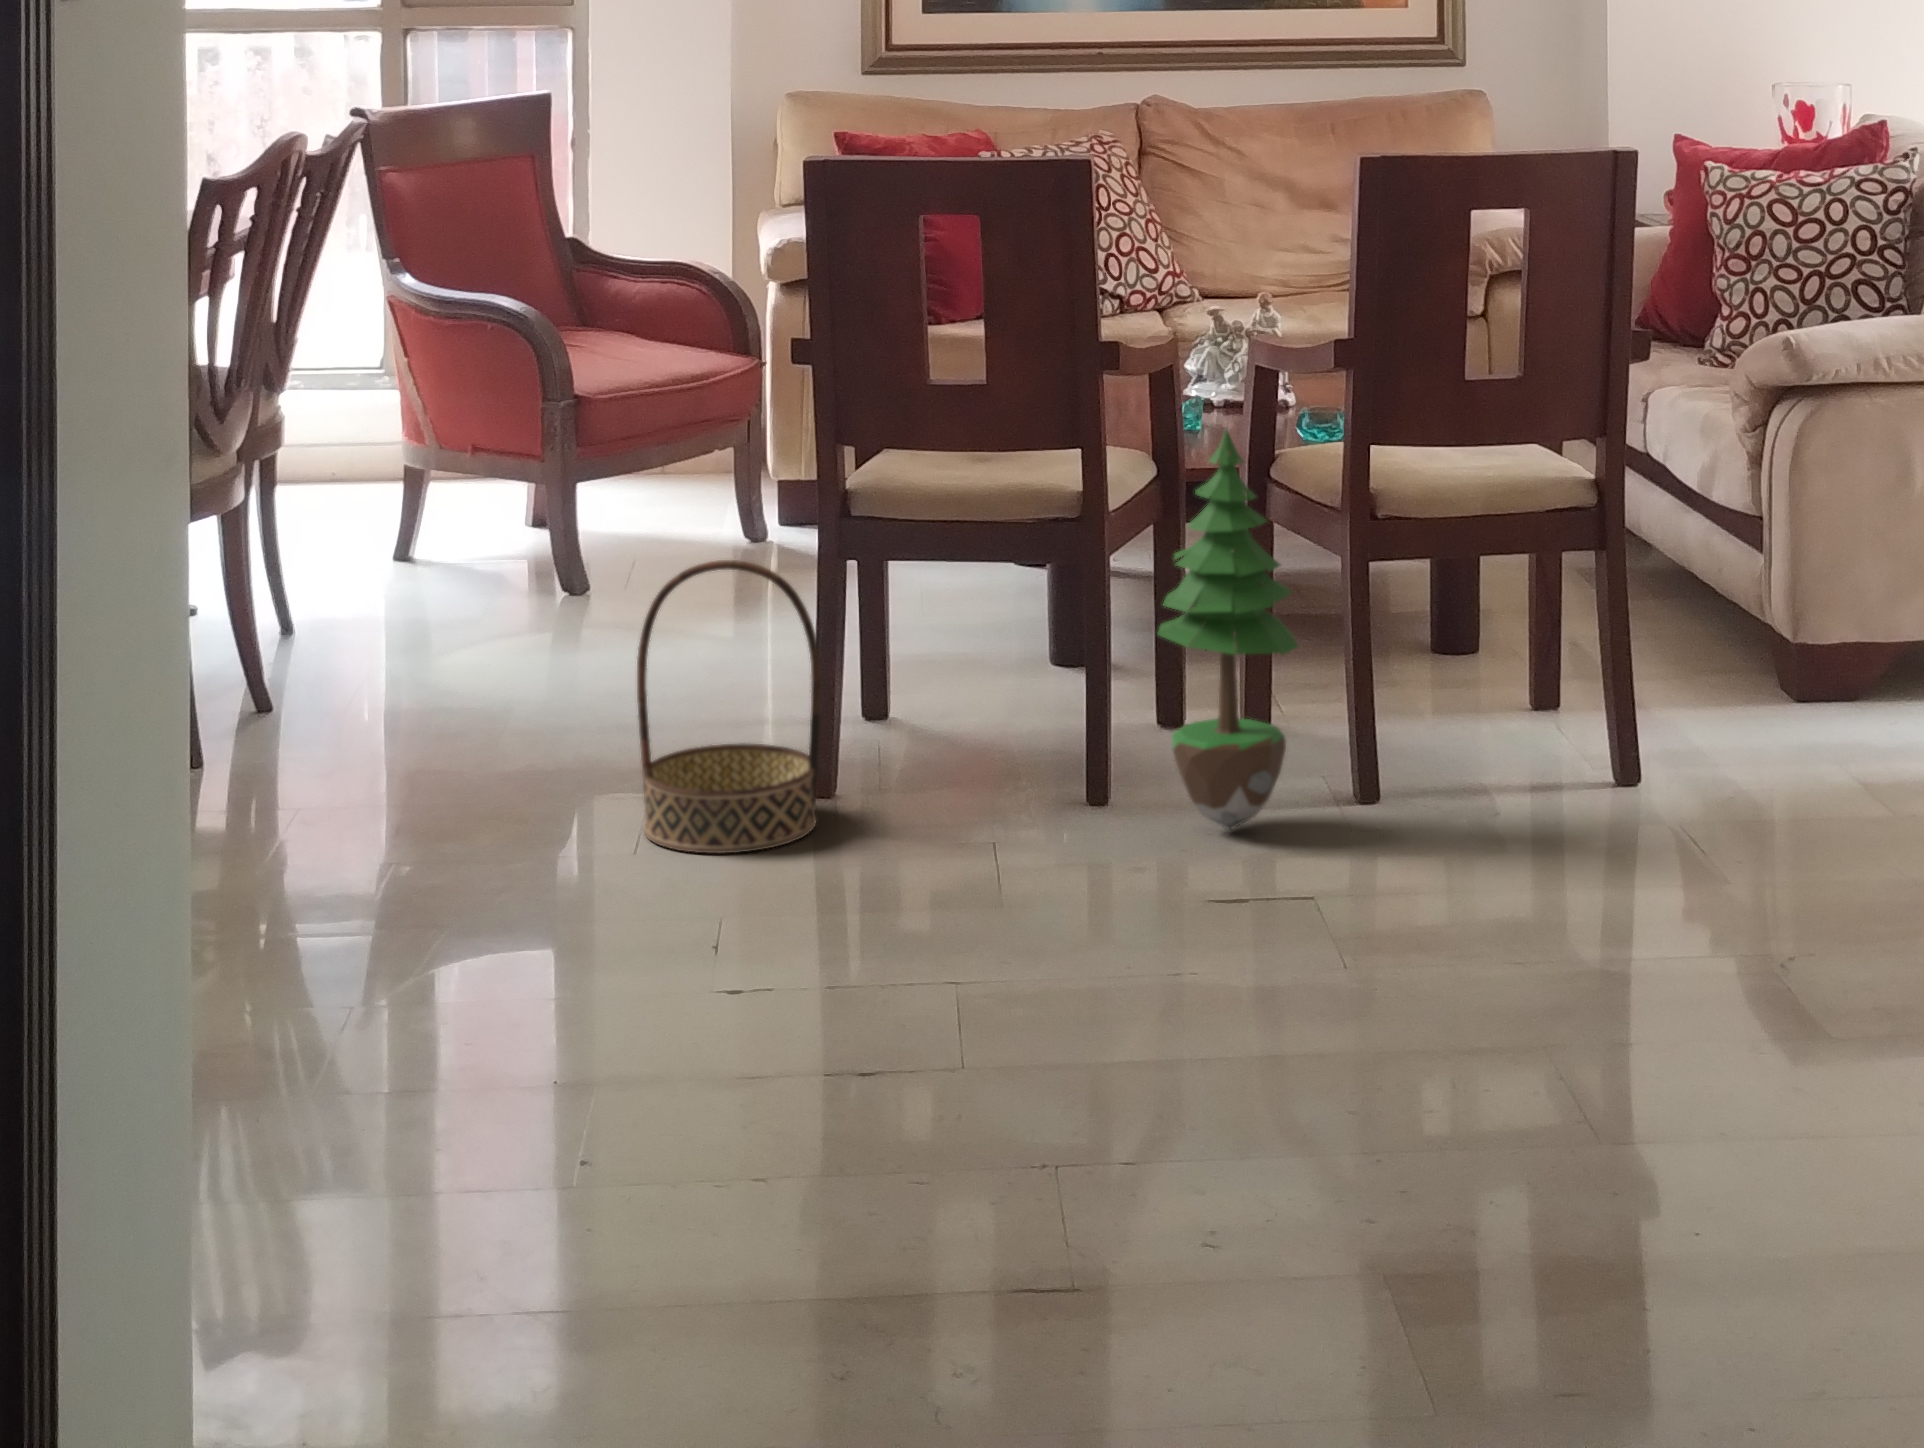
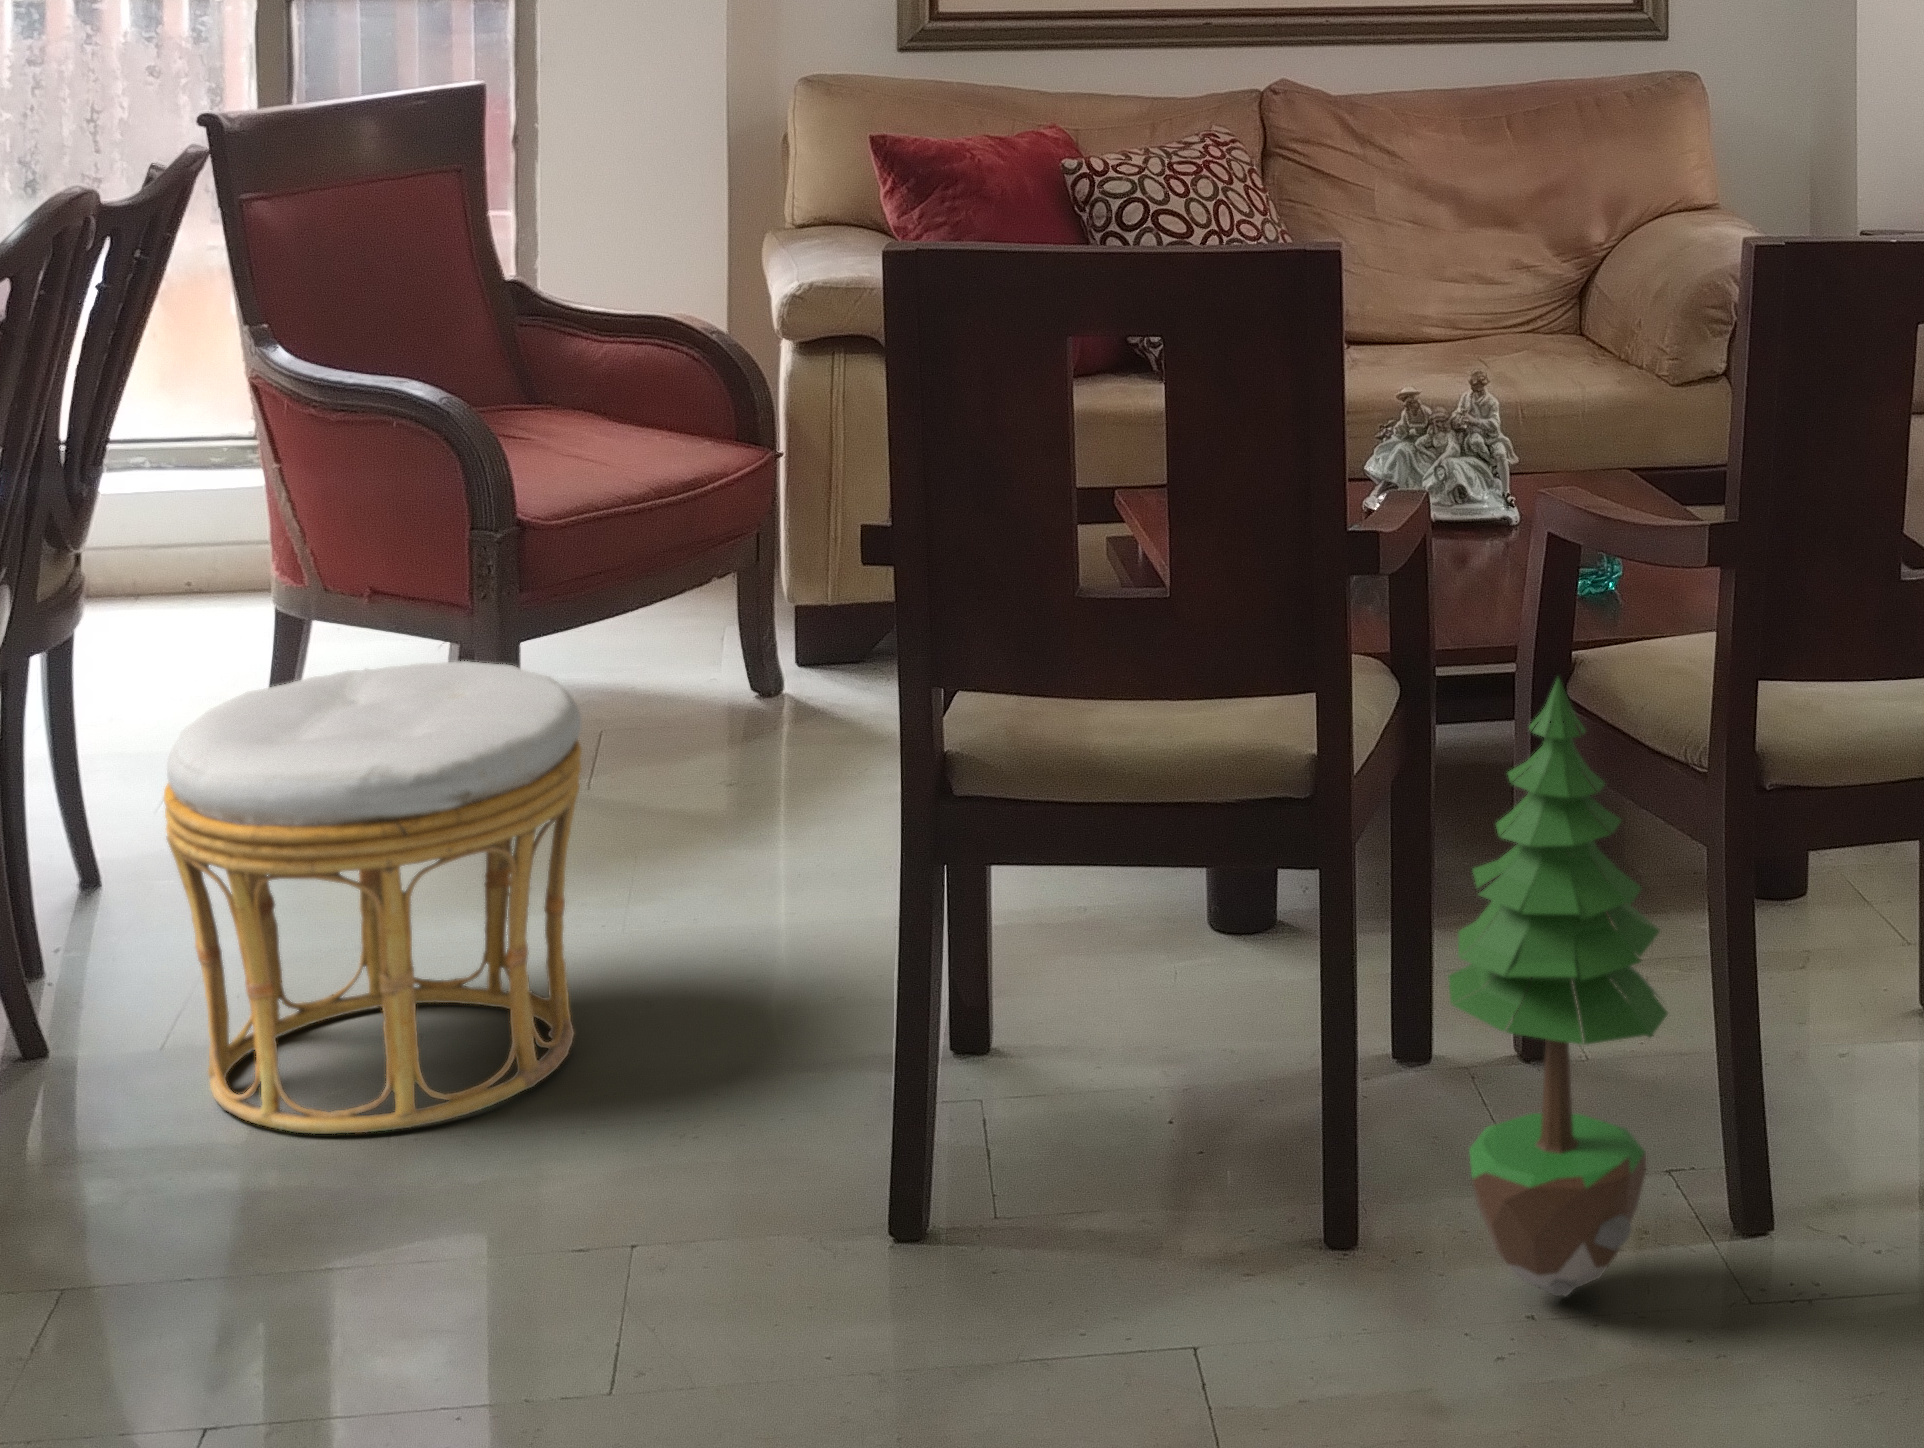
ottoman: none [348,459,616,747] -> present [164,661,581,1134]
basket: present [637,560,821,853] -> none [618,897,916,1385]

